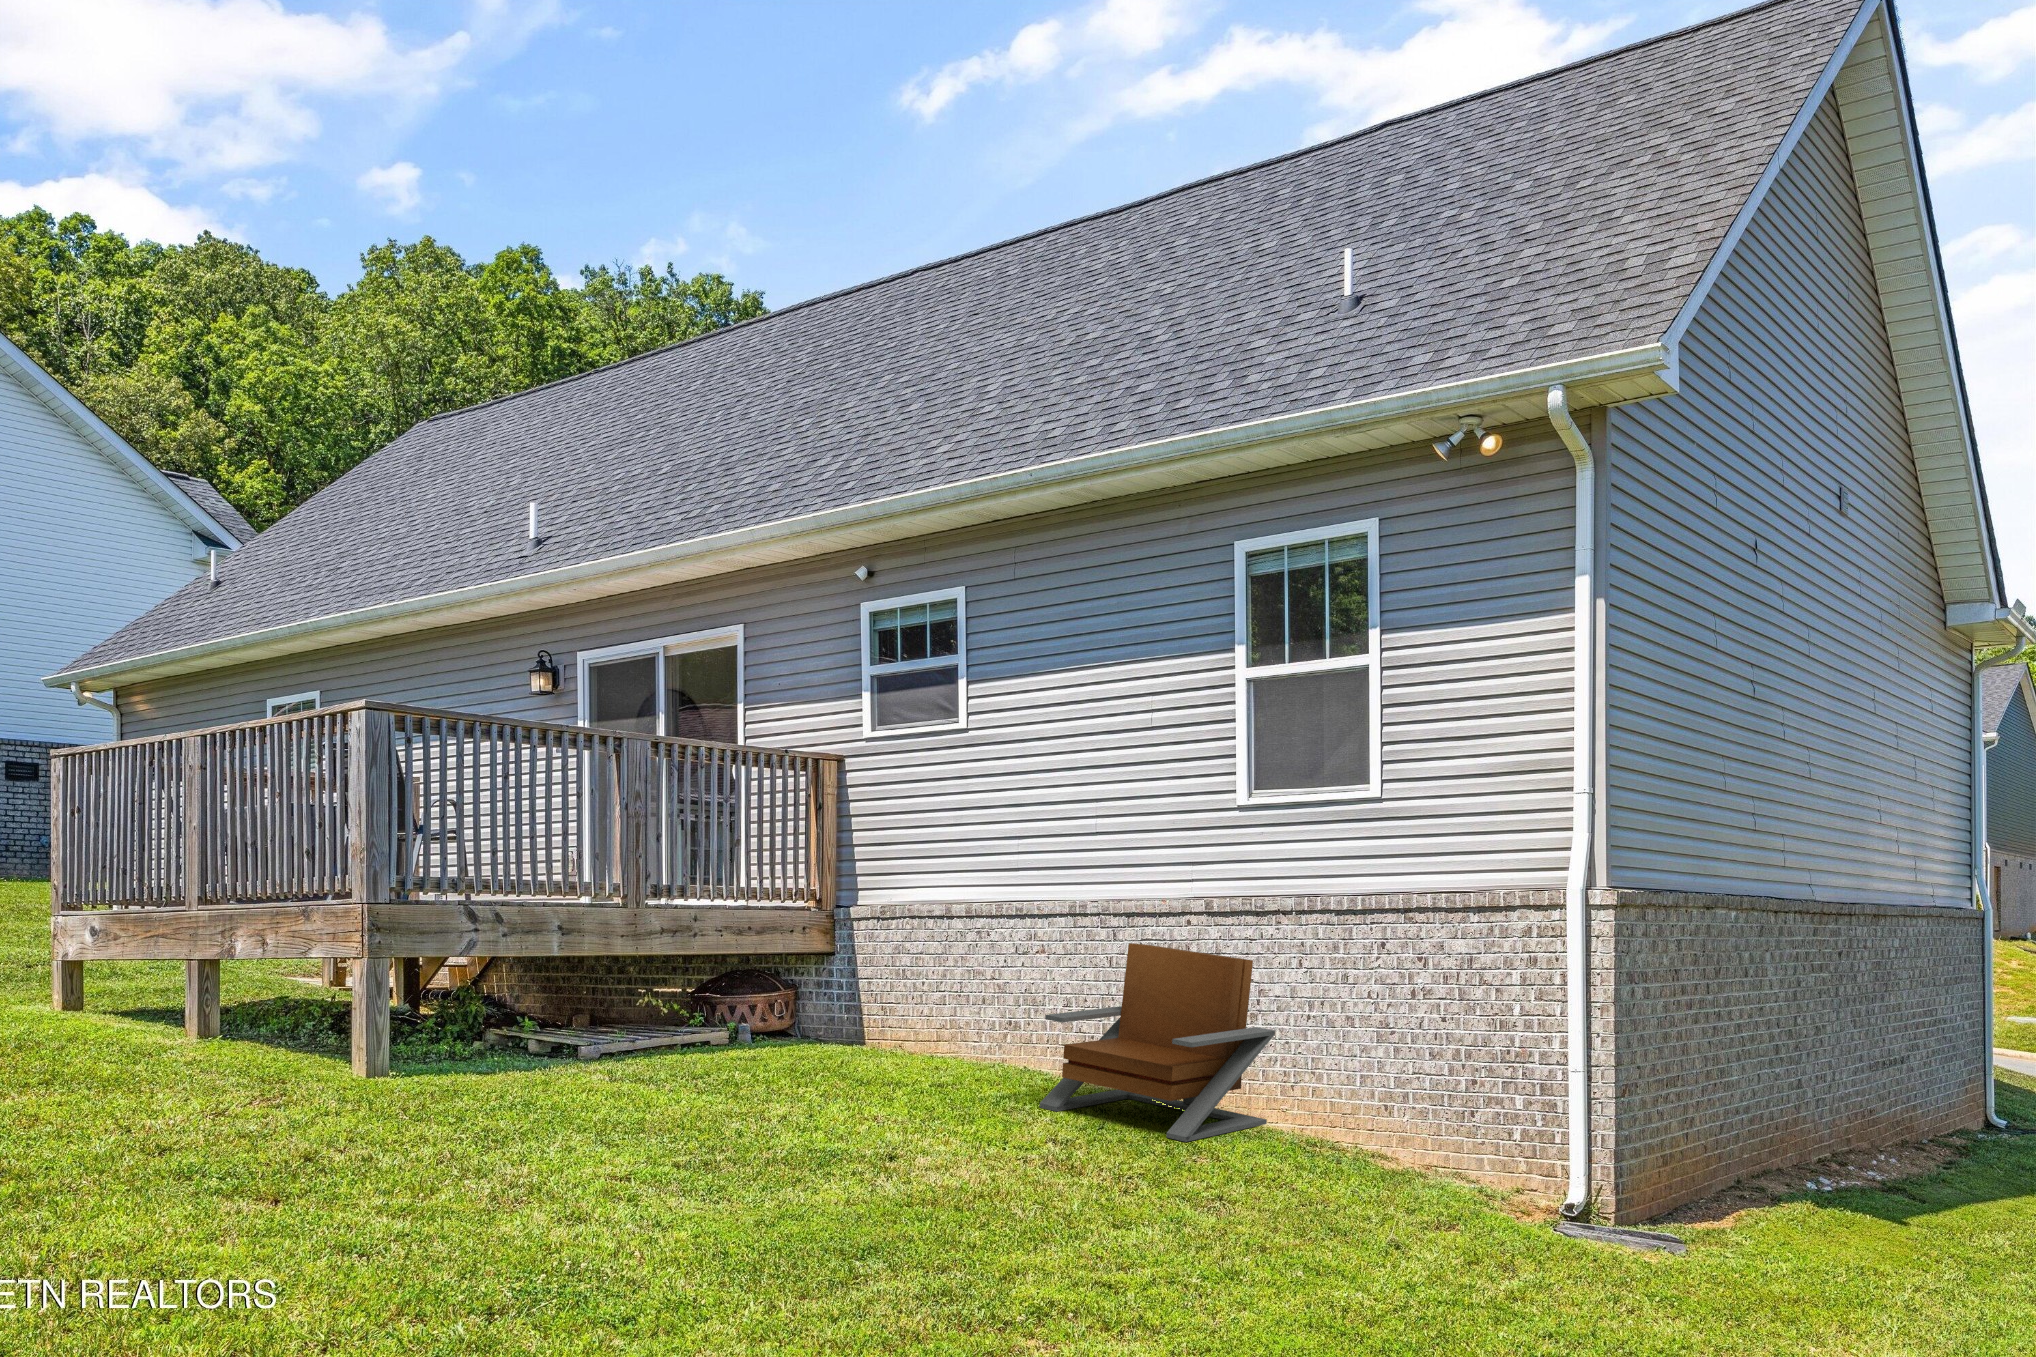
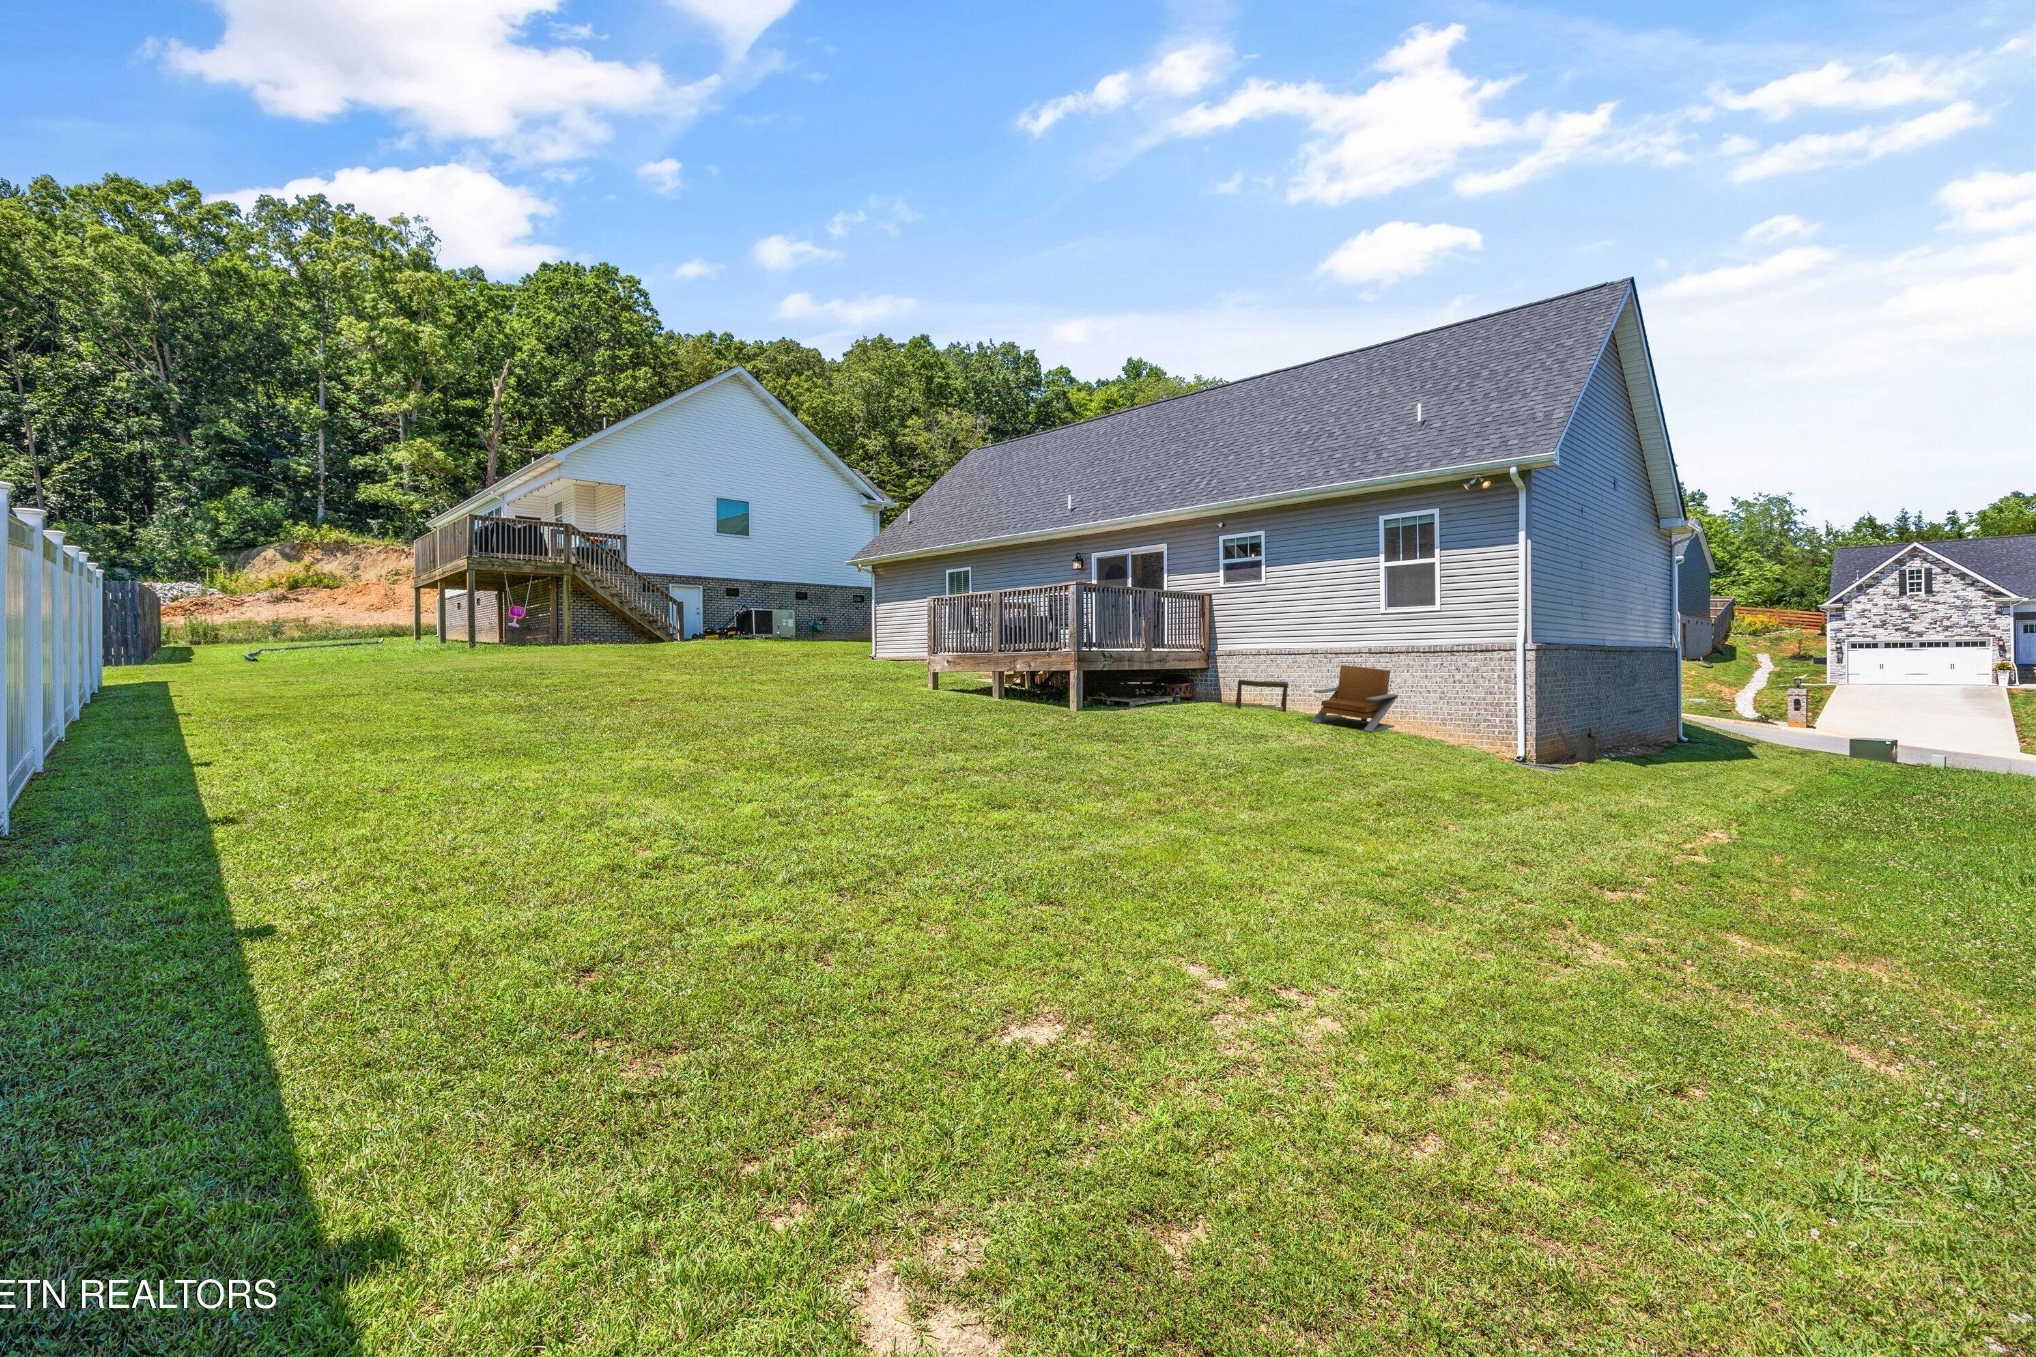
bench: none [871,979,1015,1072] -> present [1236,679,1288,711]
watering can: none [1698,1131,1820,1236] -> present [1559,727,1603,762]

